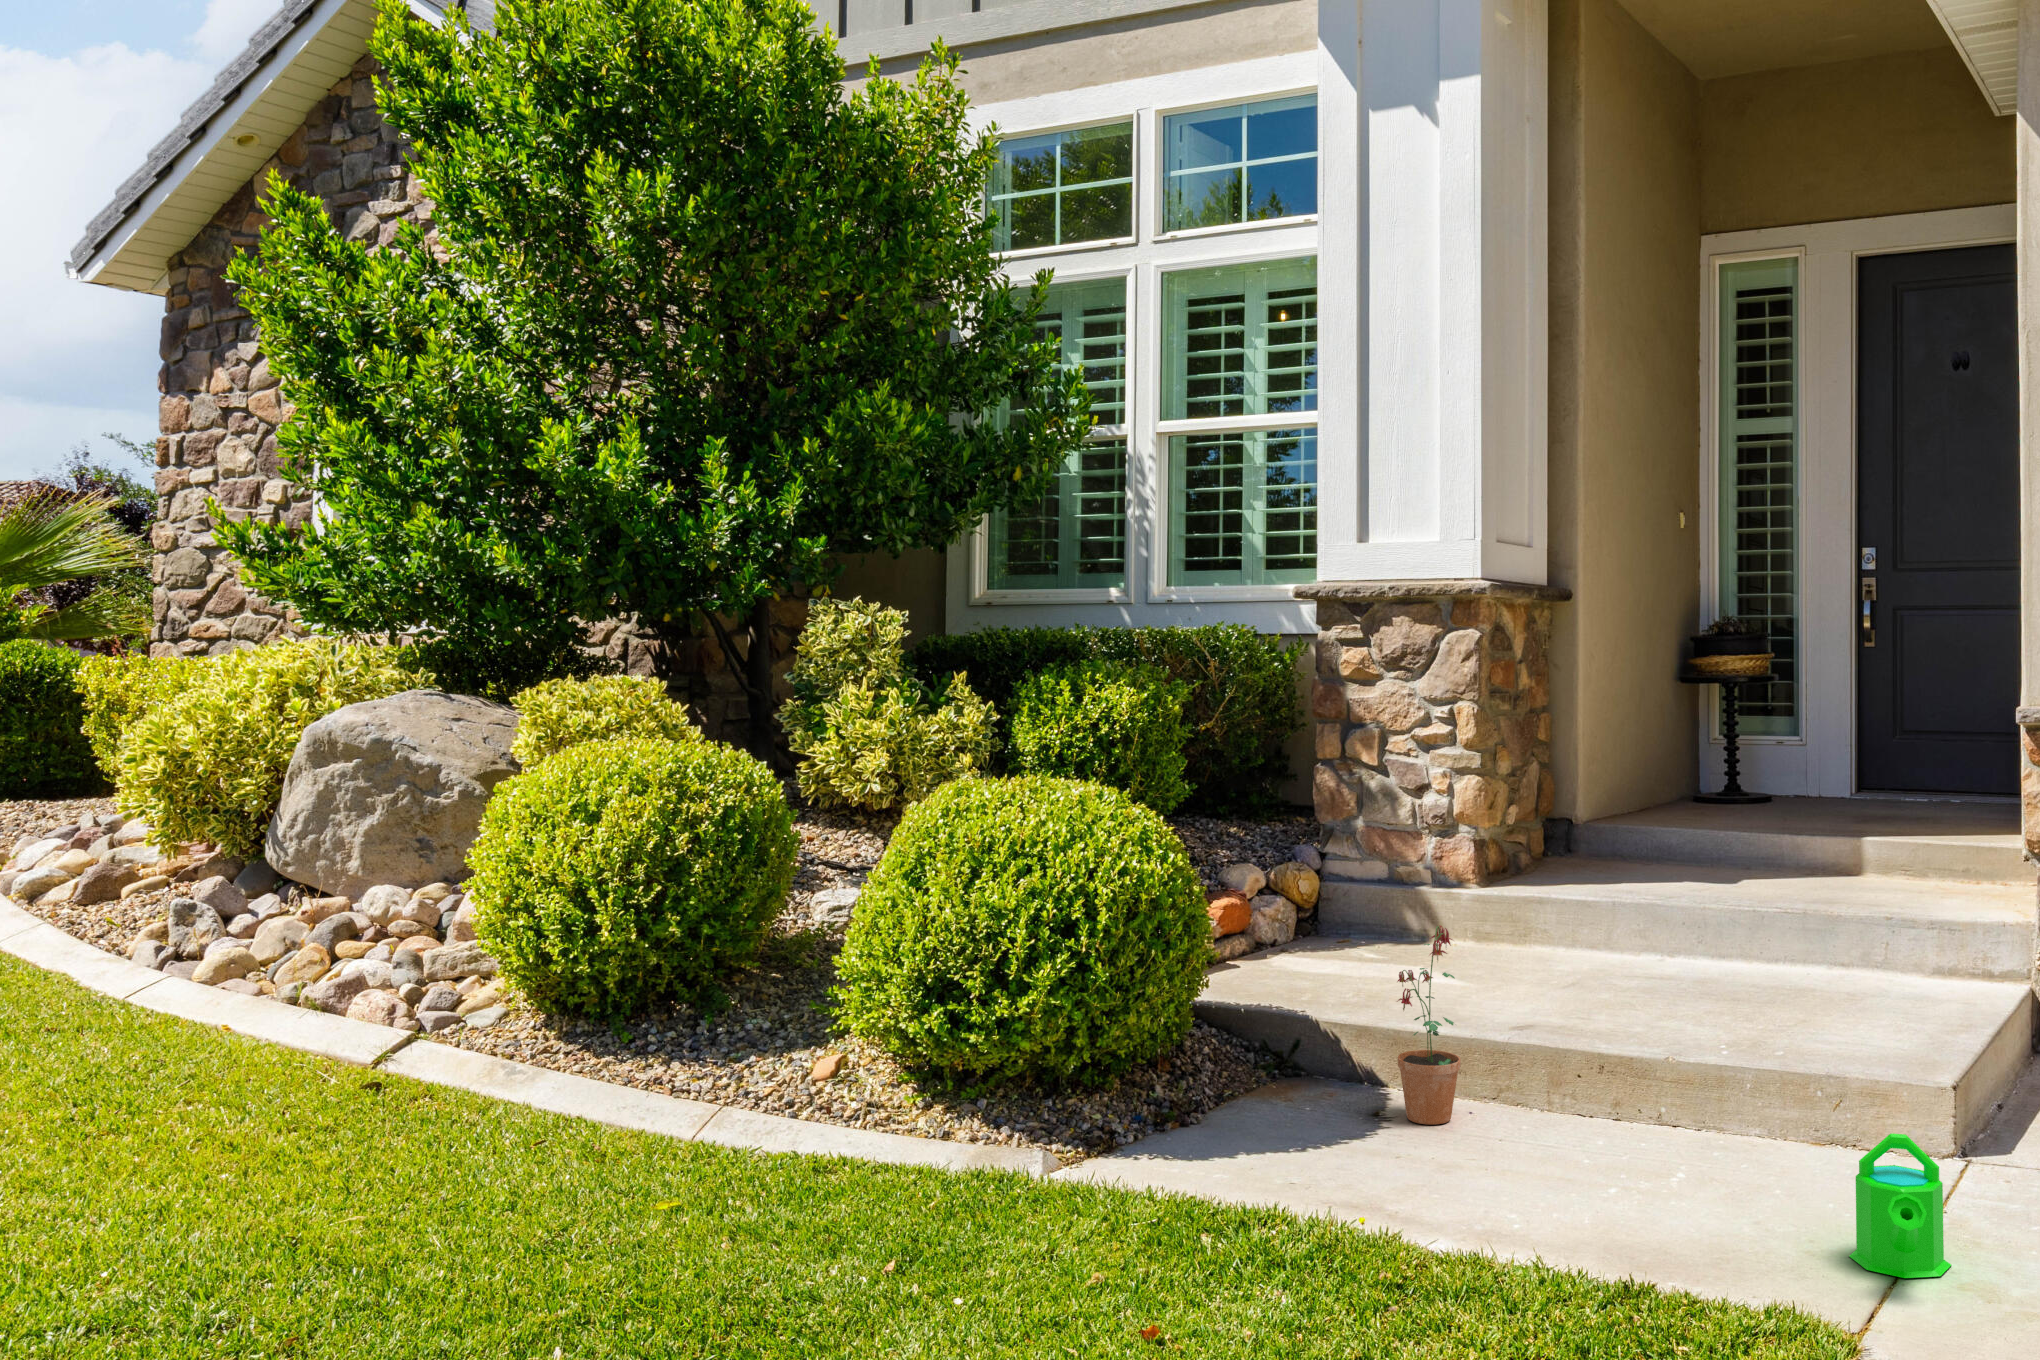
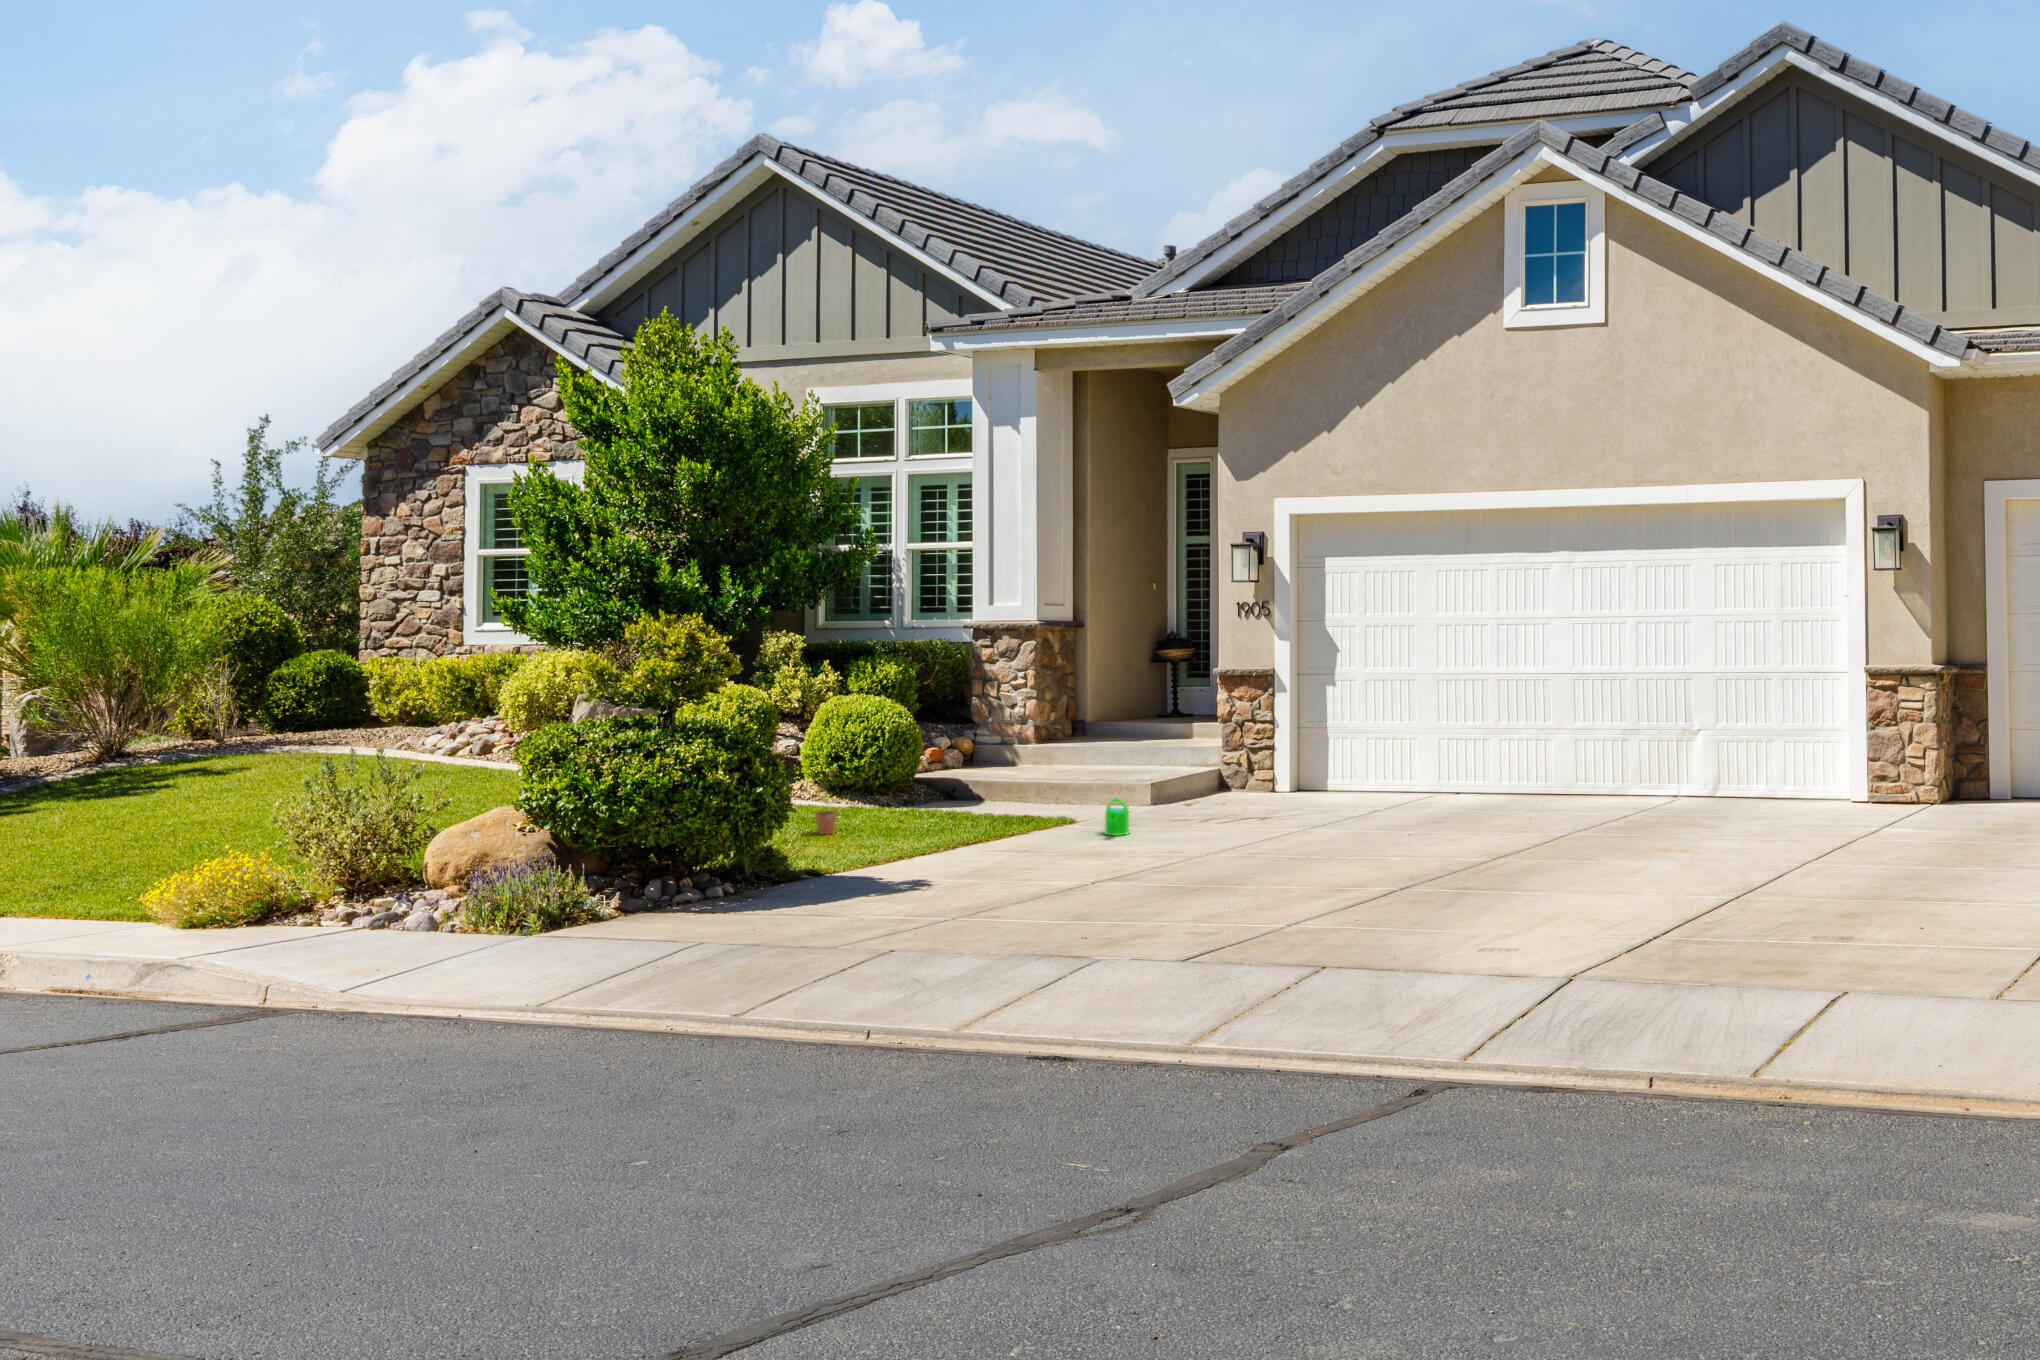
potted plant: present [1397,926,1461,1125] -> present [815,768,837,835]

